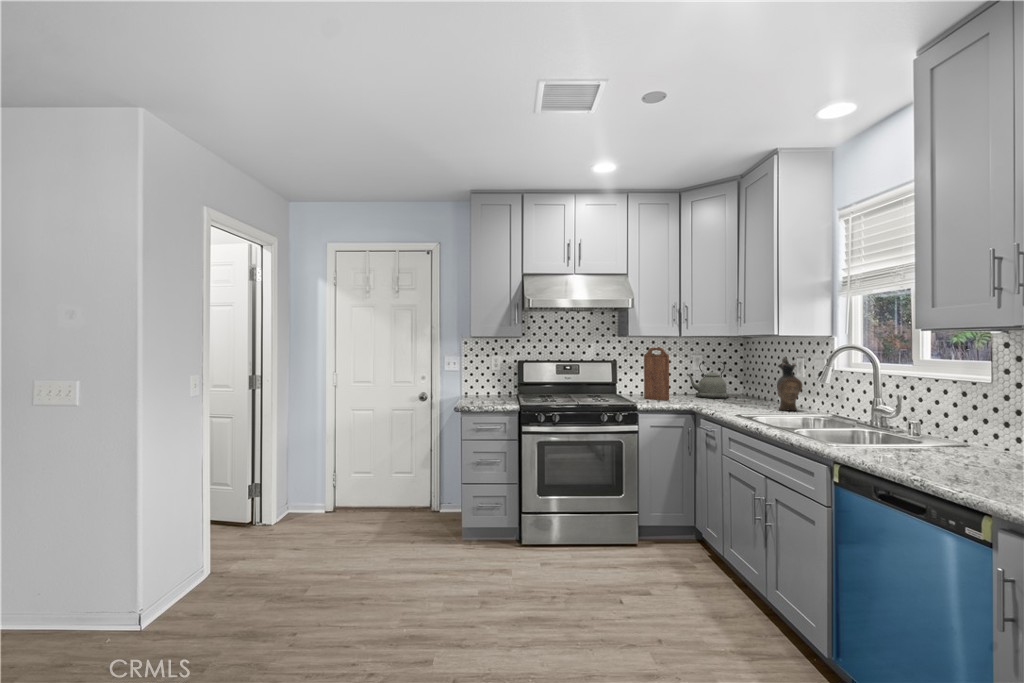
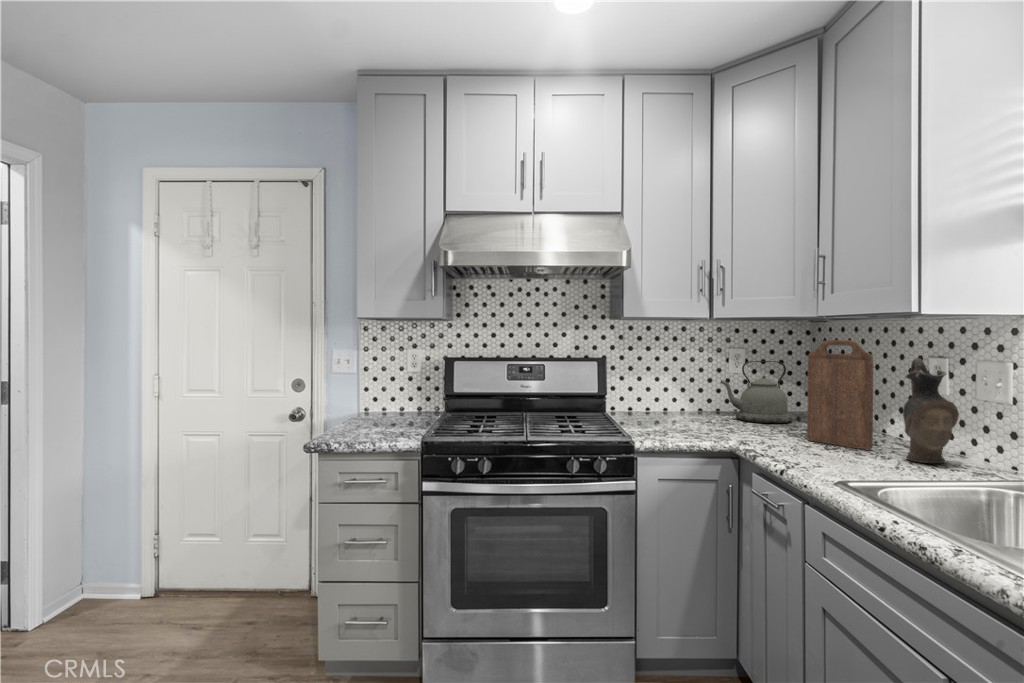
cutting board: present [644,348,669,400] -> present [807,340,873,450]

